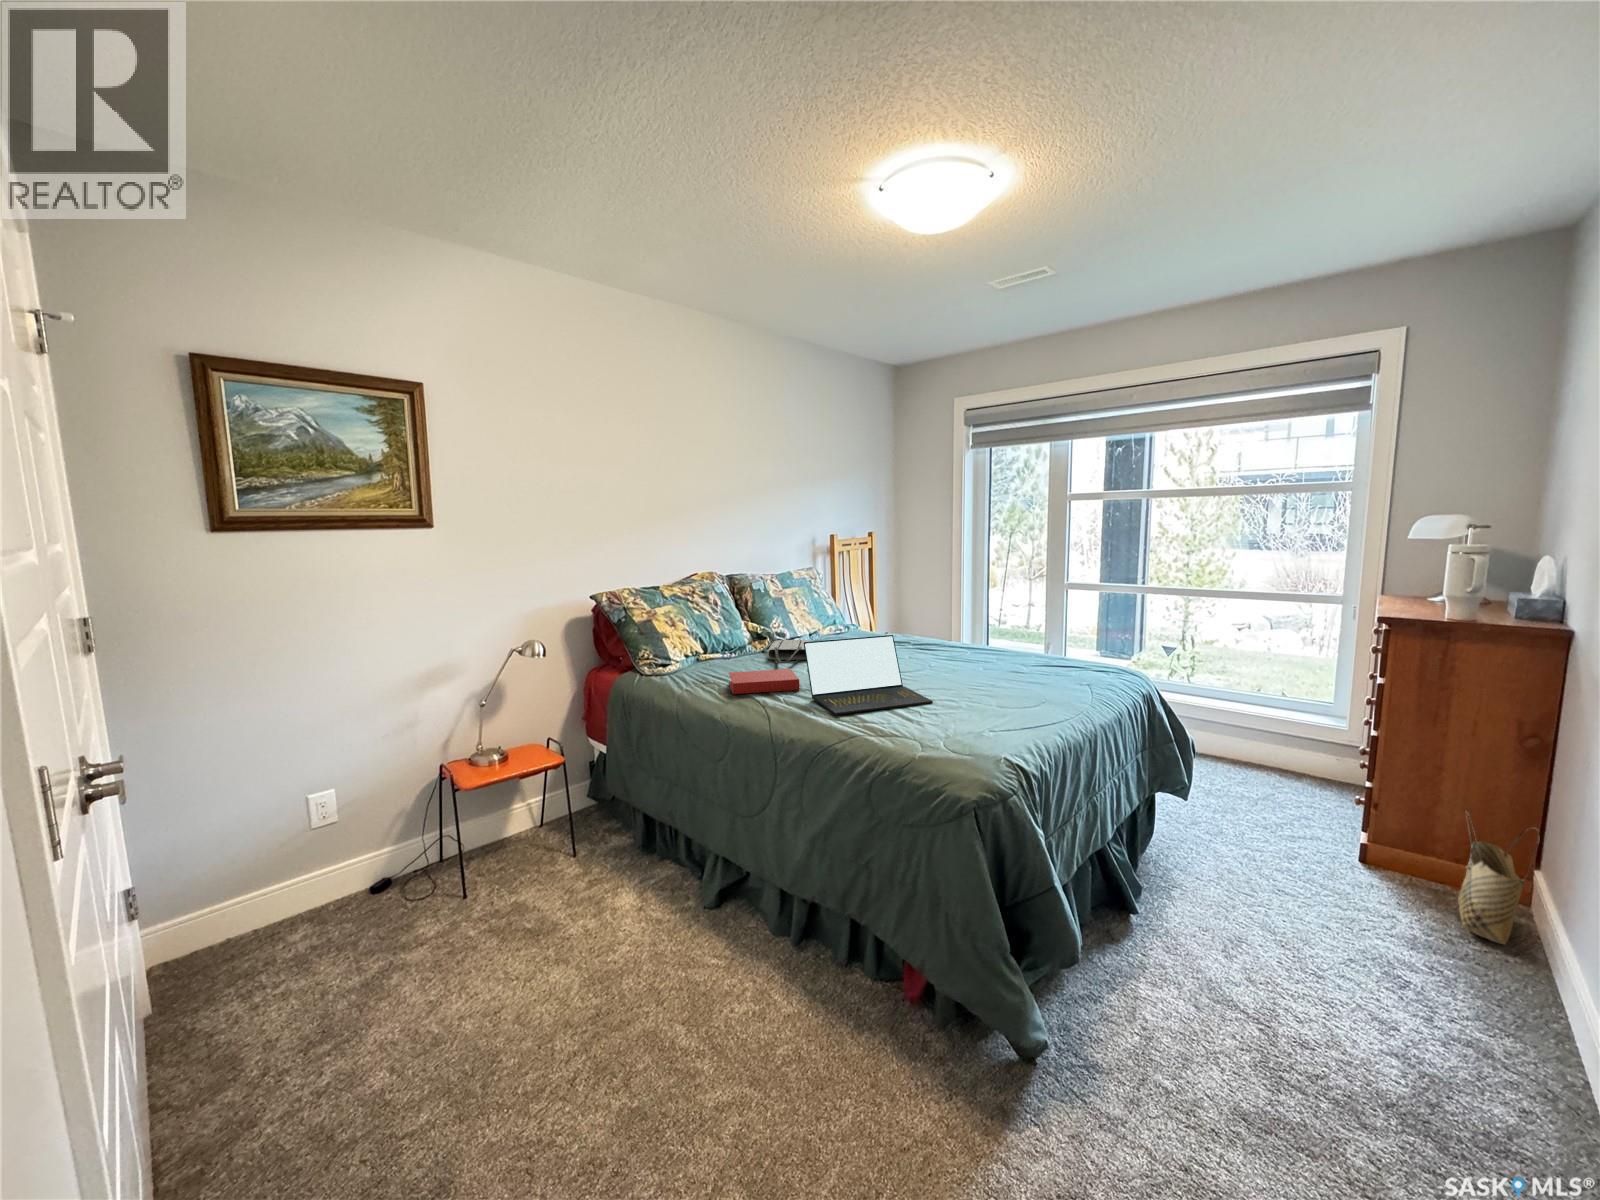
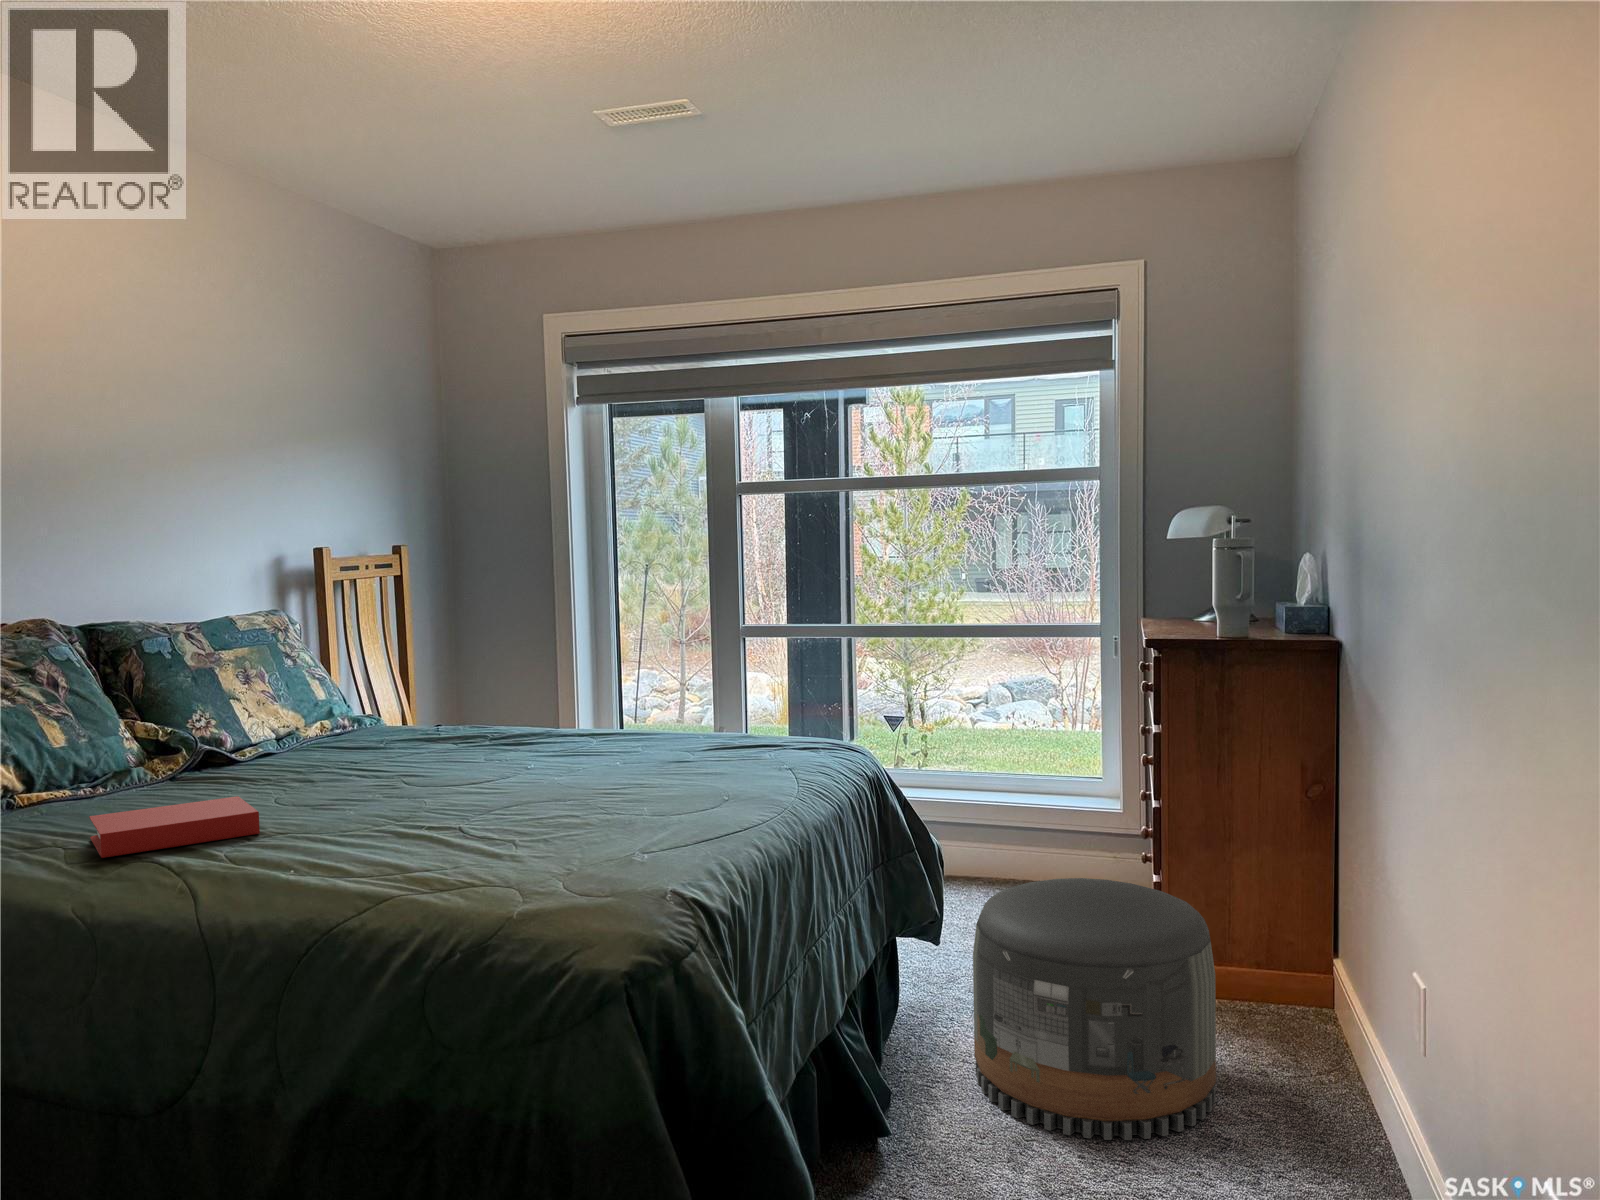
laptop: present [804,635,933,715] -> none [267,710,534,866]
tote bag: present [768,640,811,663] -> none [183,745,285,792]
pouf: none [1205,775,1410,965] -> present [973,878,1216,1140]
woven basket: present [1458,811,1540,944] -> none [1261,888,1336,1062]

